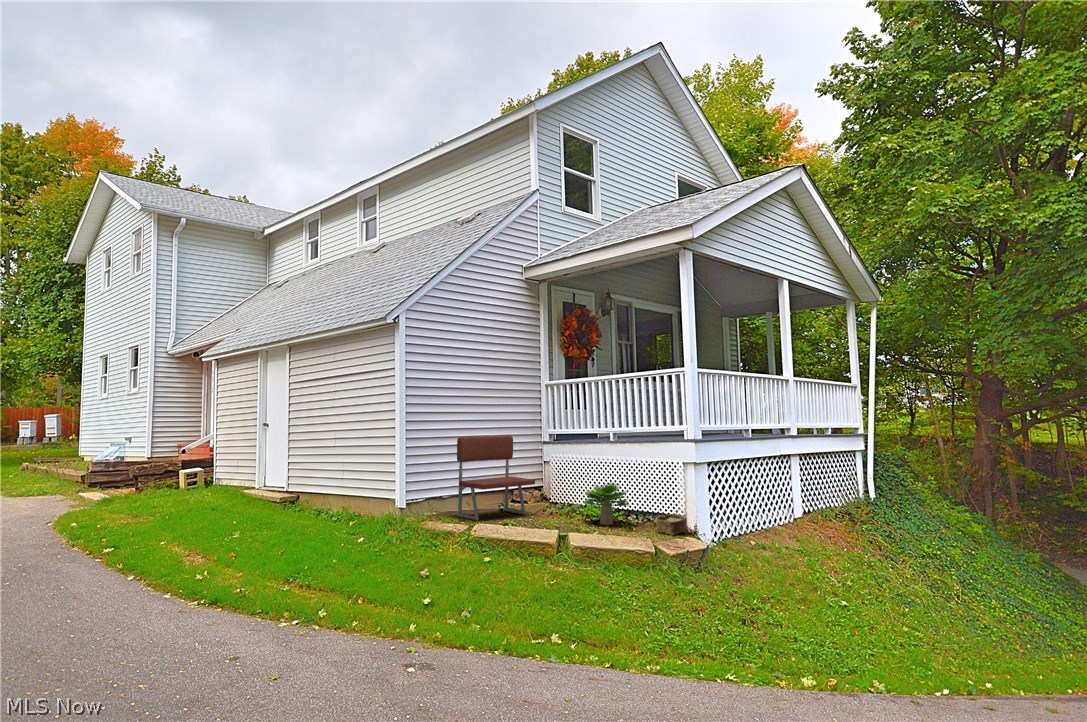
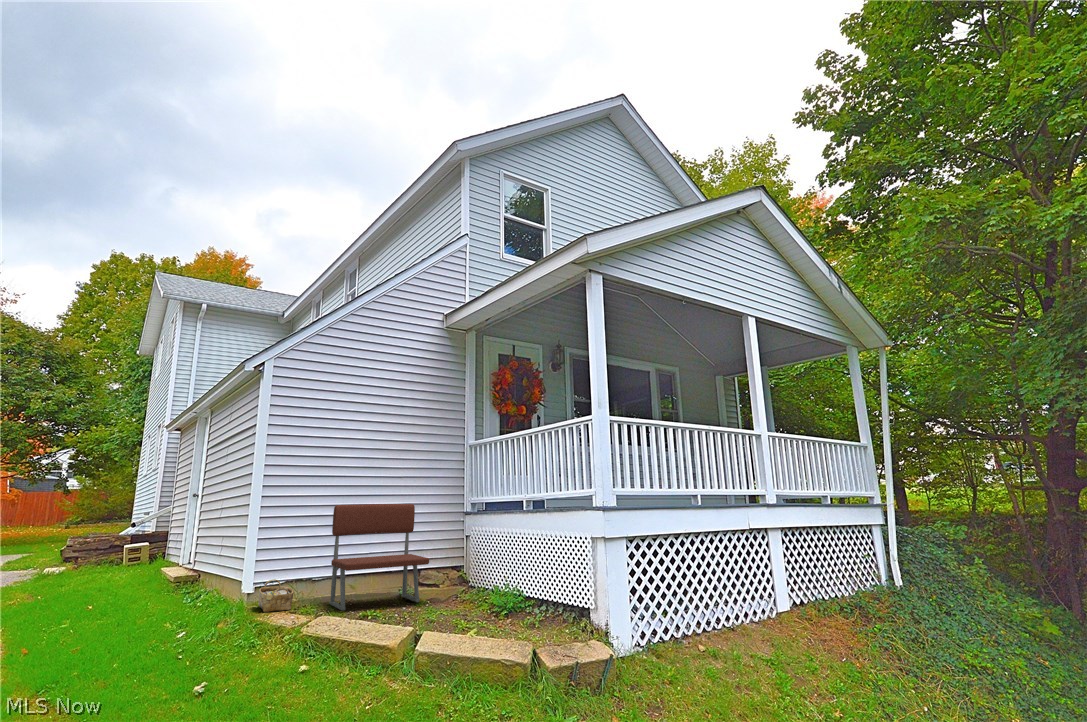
potted plant: present [585,483,629,525] -> none [470,562,535,620]
woven basket: present [656,509,688,535] -> present [259,579,294,612]

